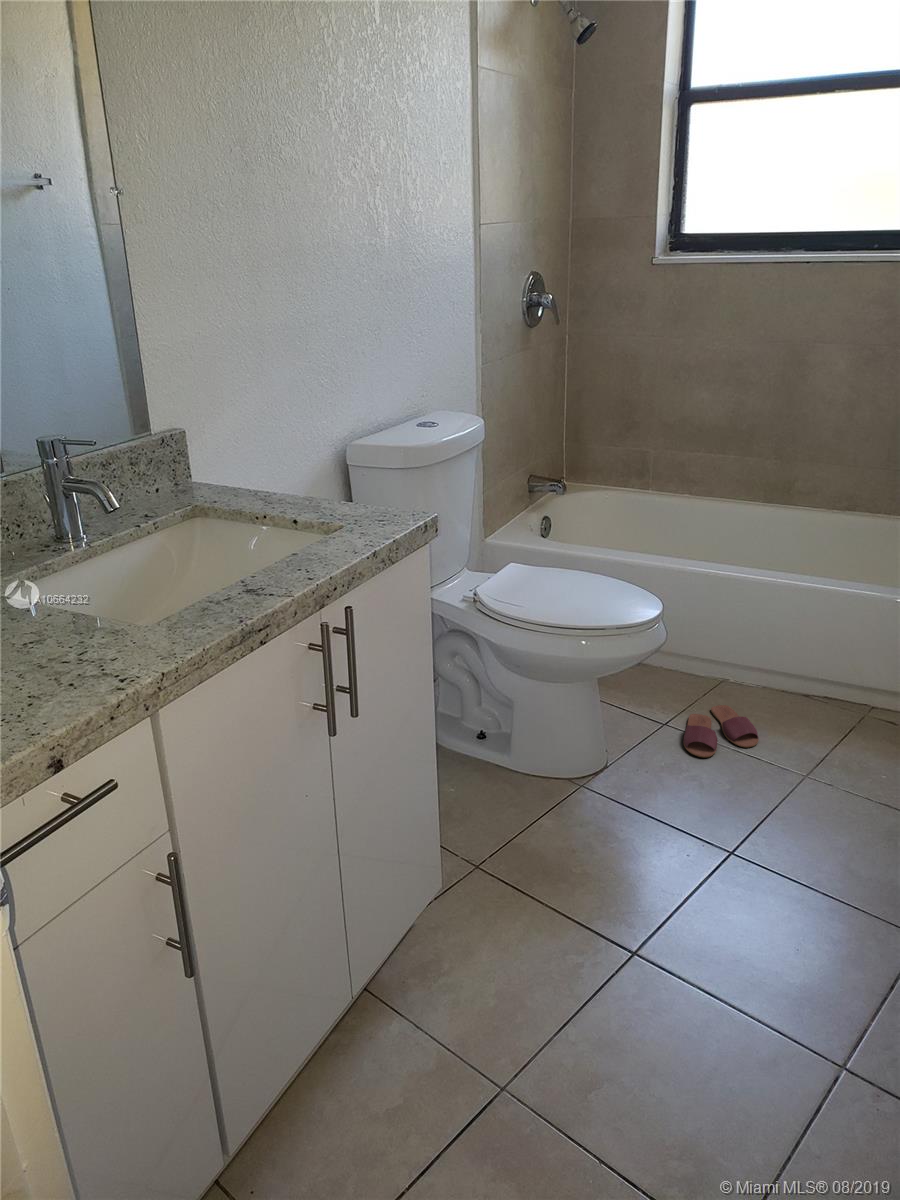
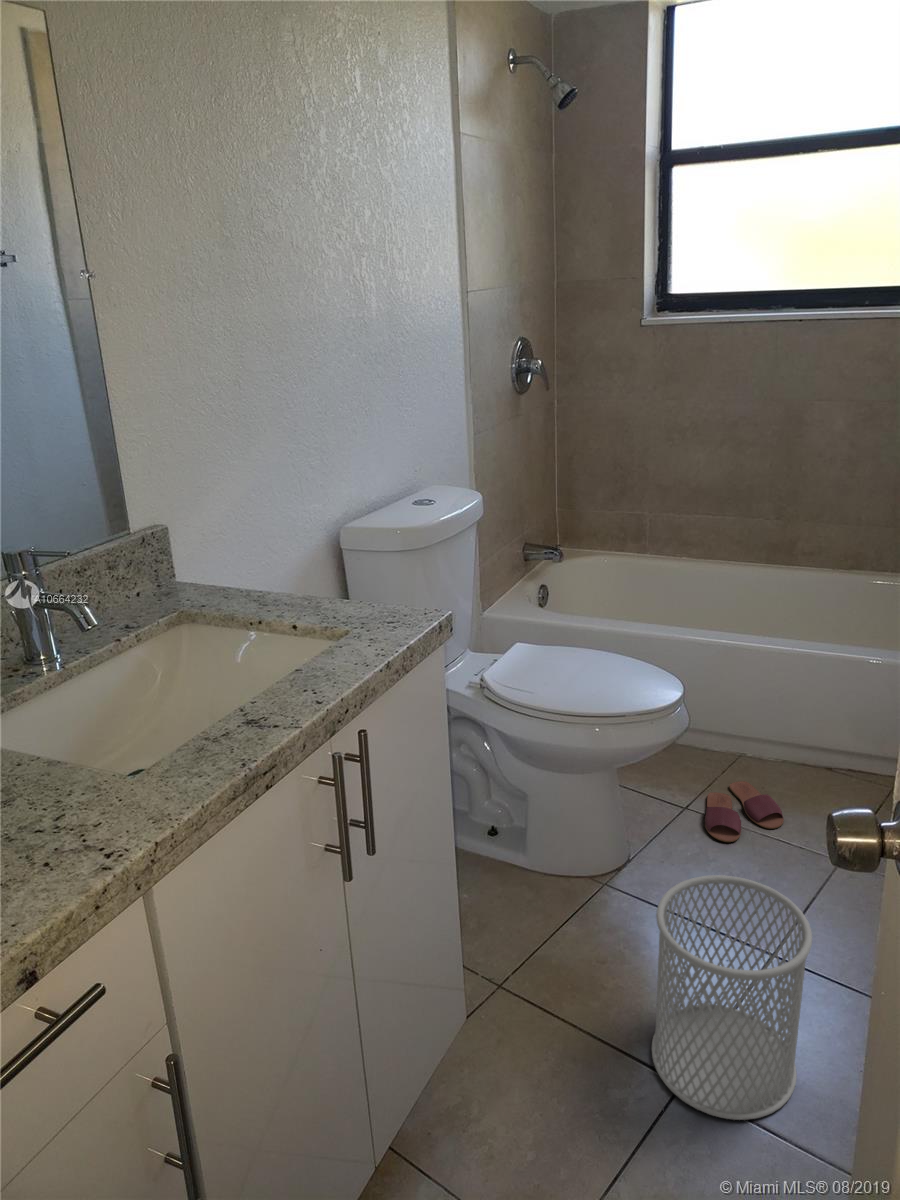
wastebasket: none [610,771,756,984] -> present [652,875,812,1120]

